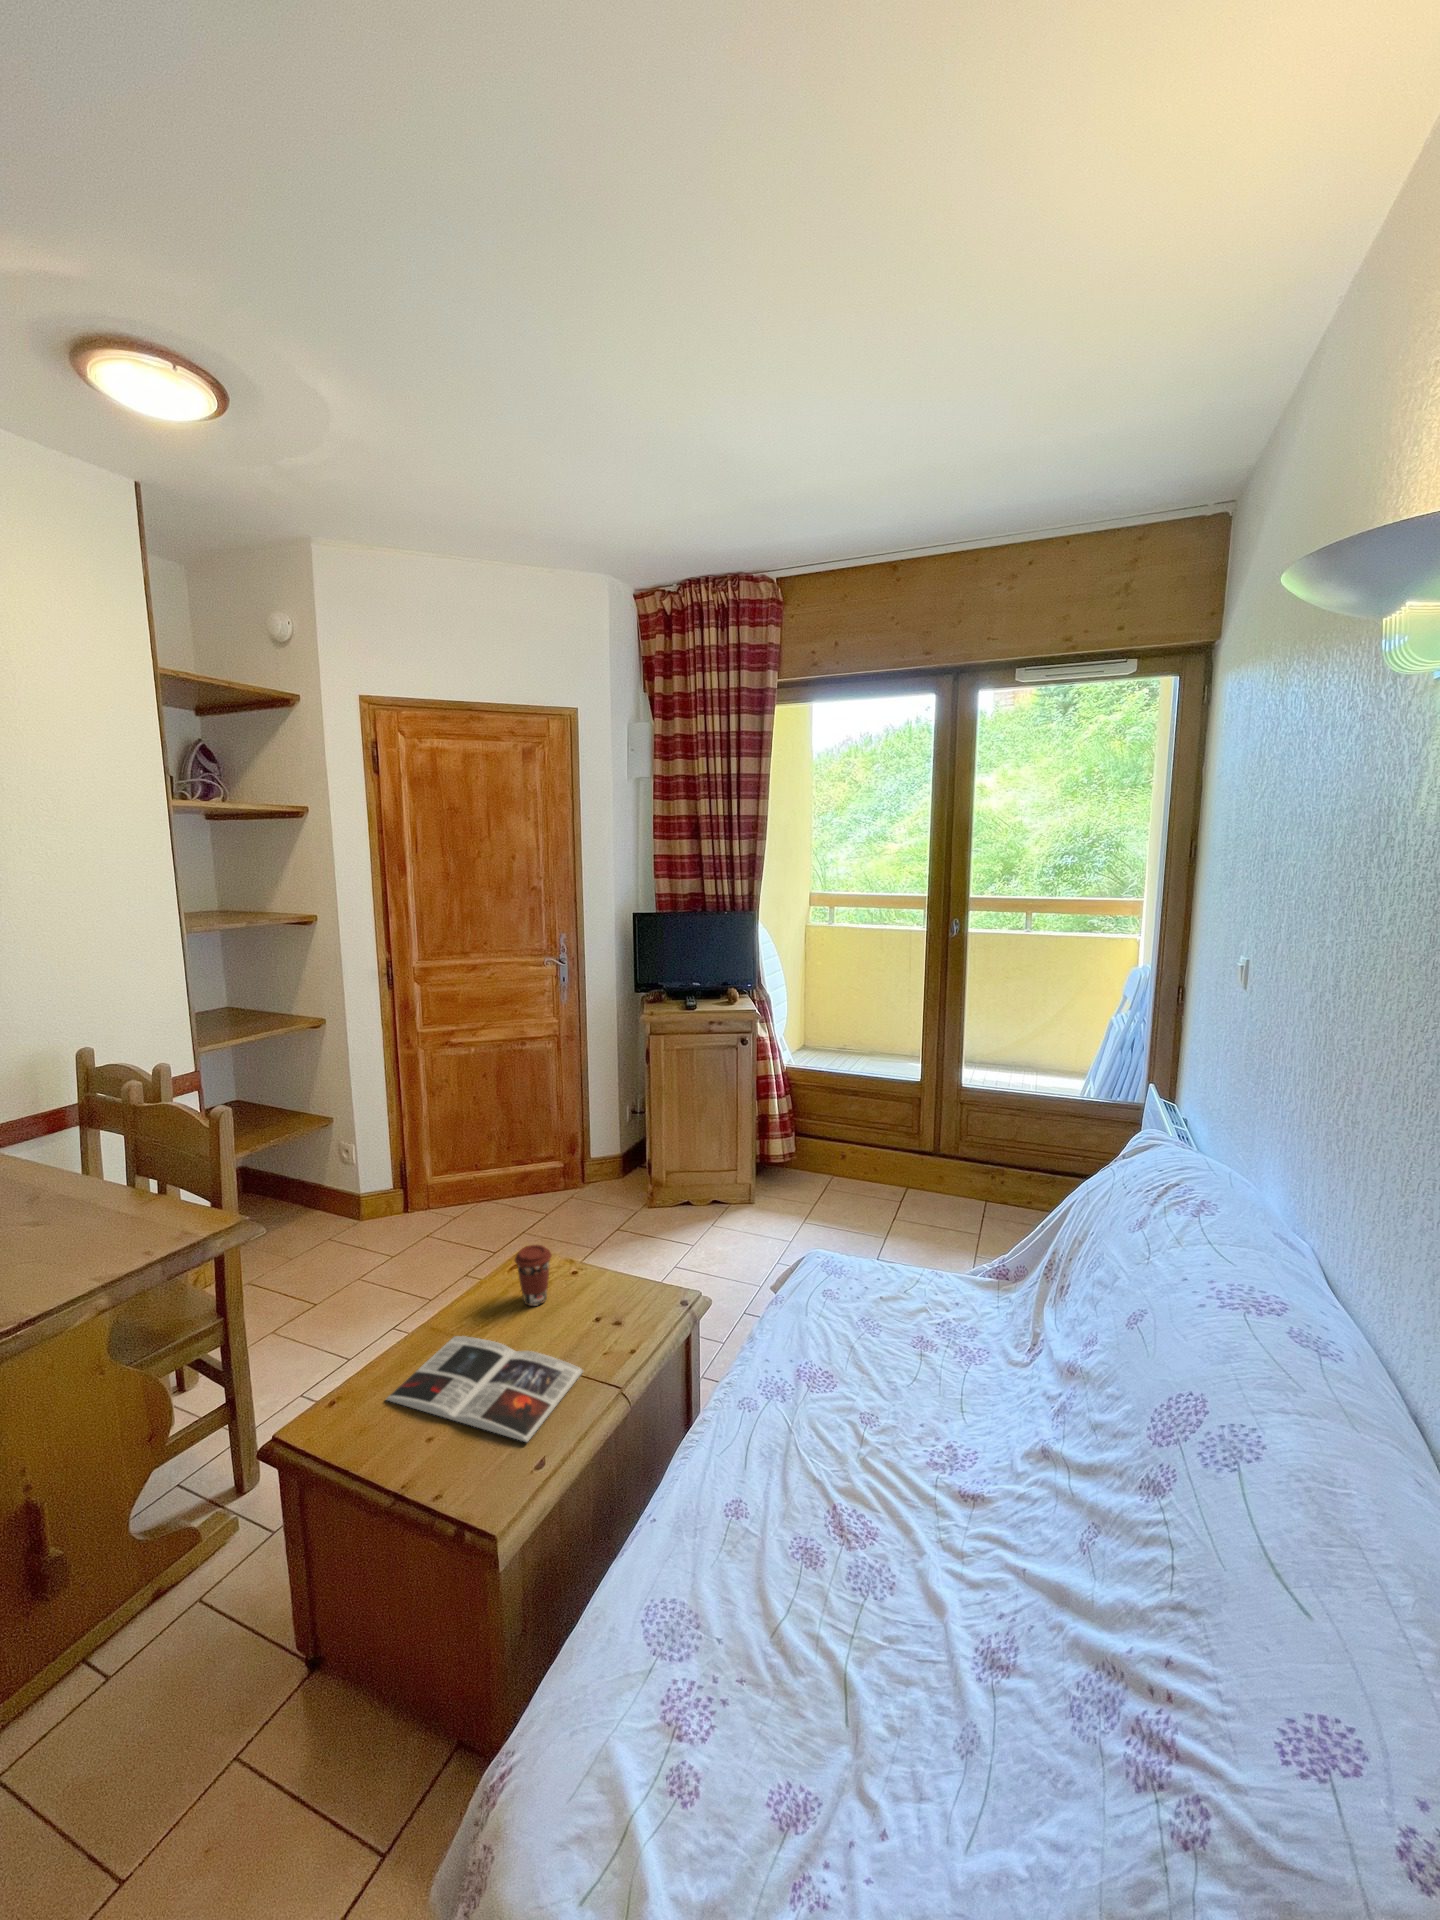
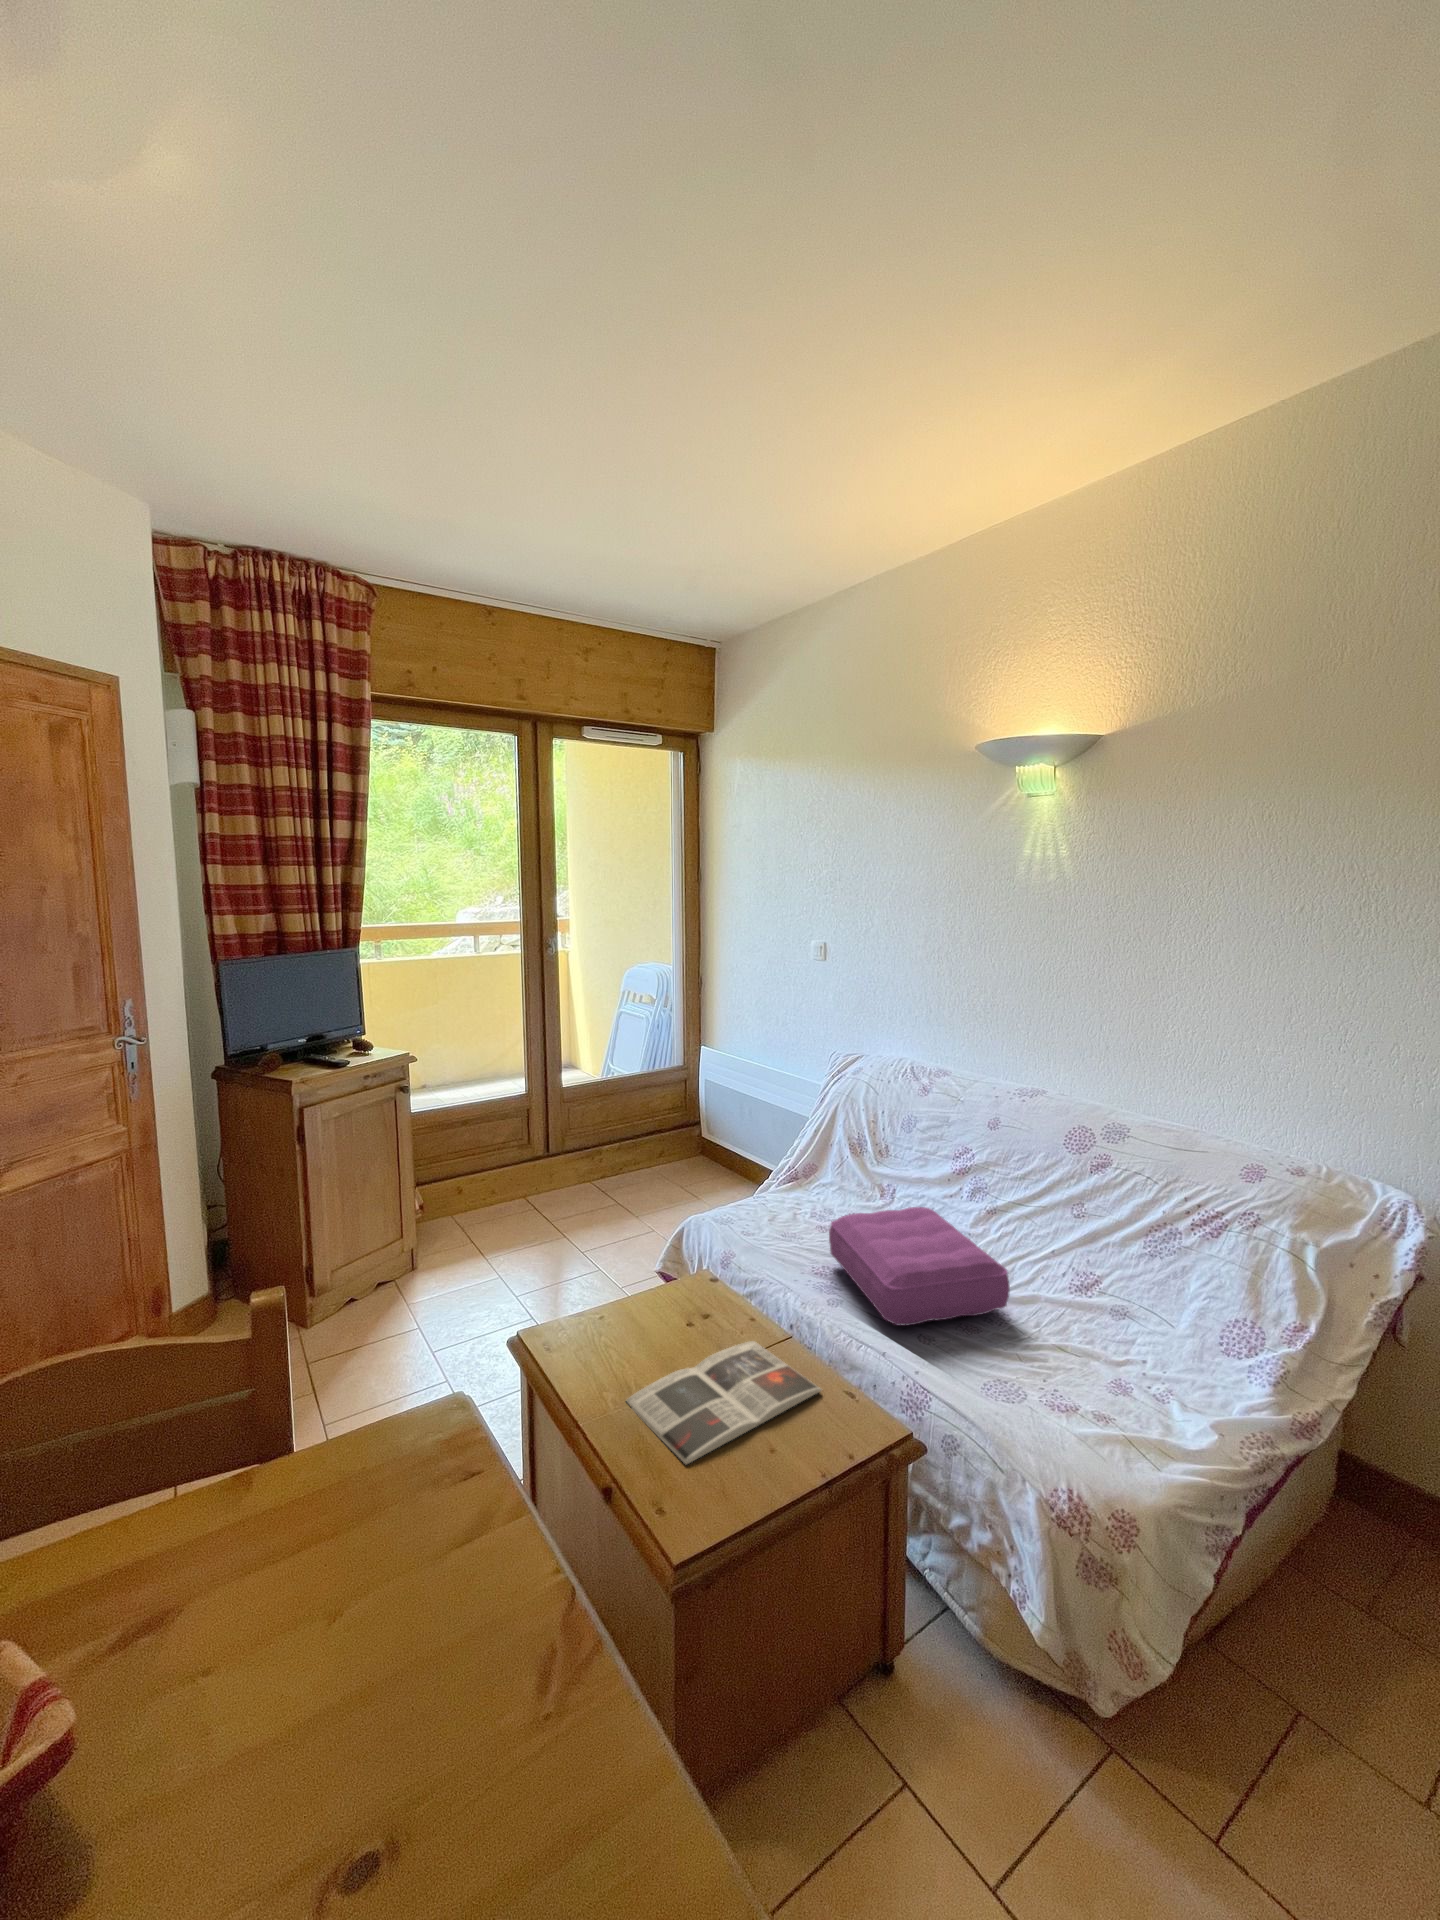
coffee cup: present [515,1245,552,1306] -> none [601,1278,641,1346]
pillow: none [711,1326,970,1565] -> present [829,1207,1010,1326]

